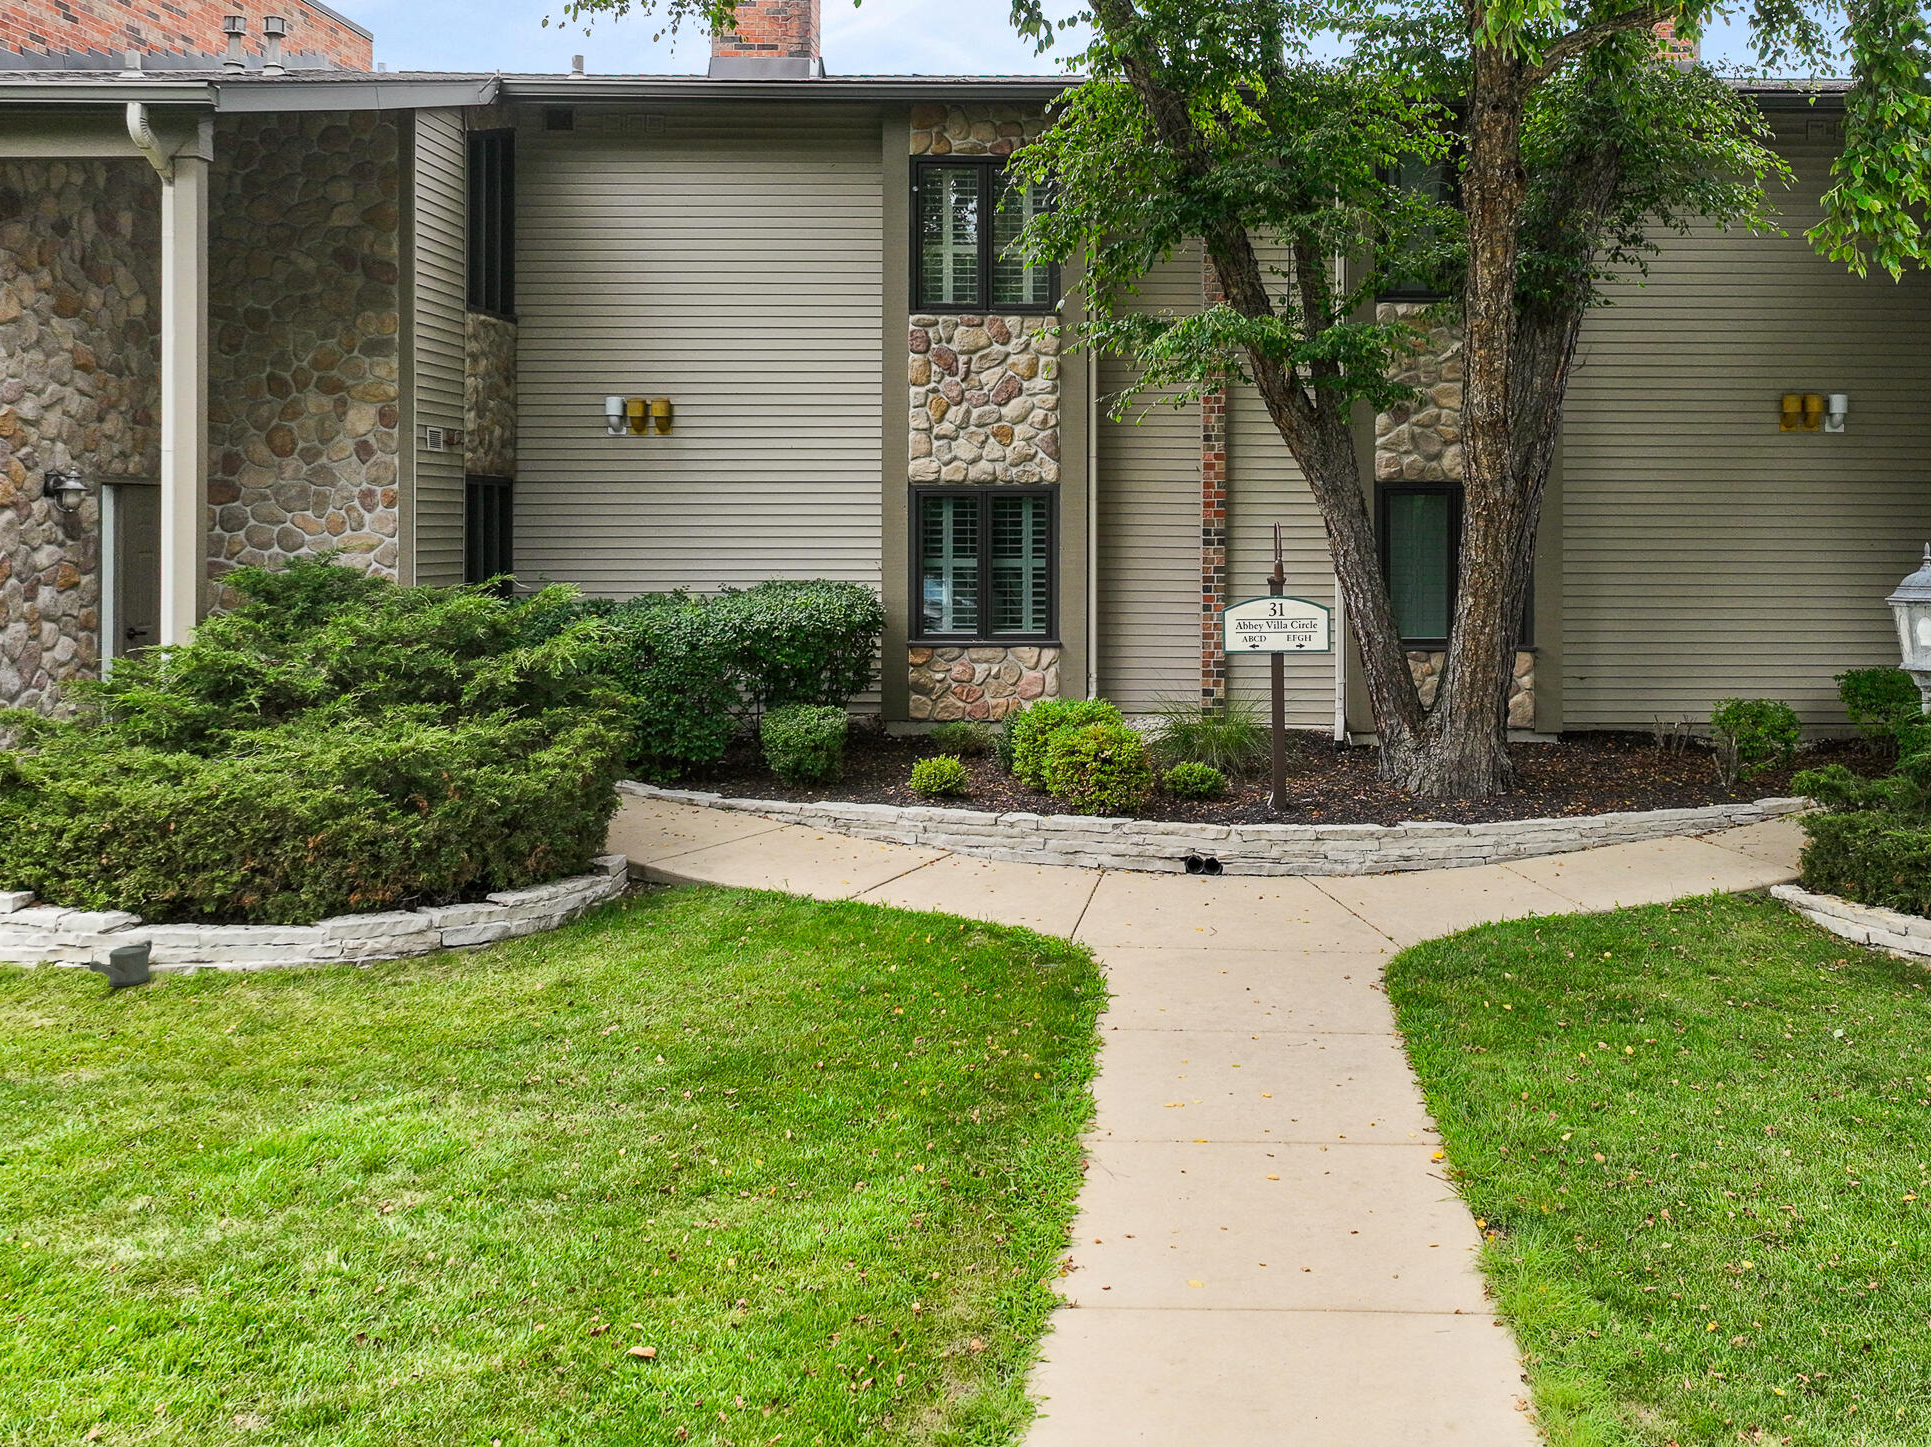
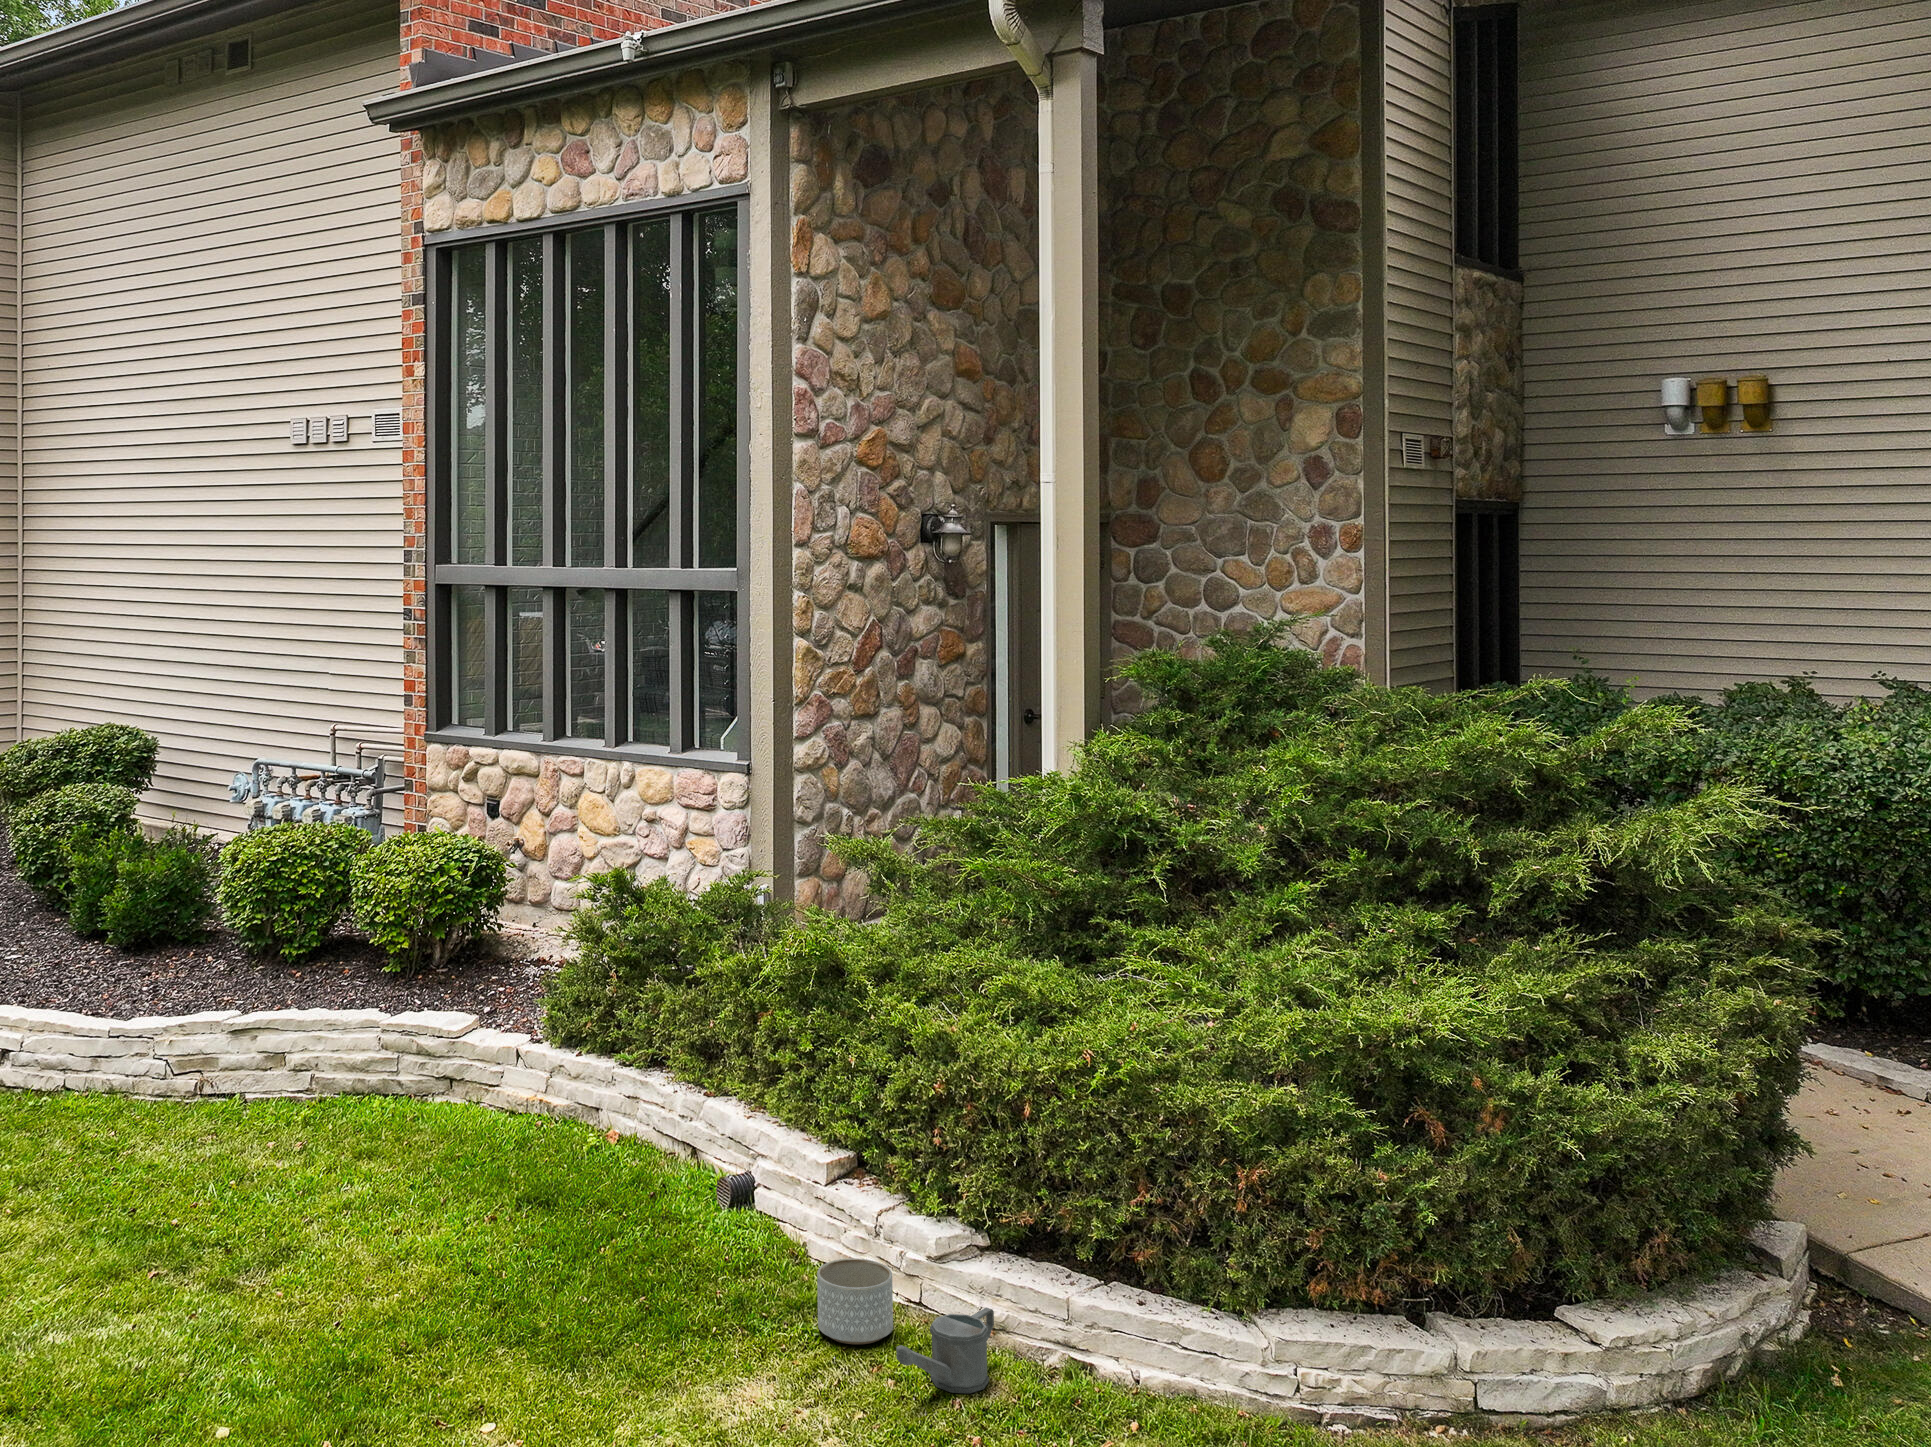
planter: none [18,937,76,985] -> present [817,1258,893,1345]

